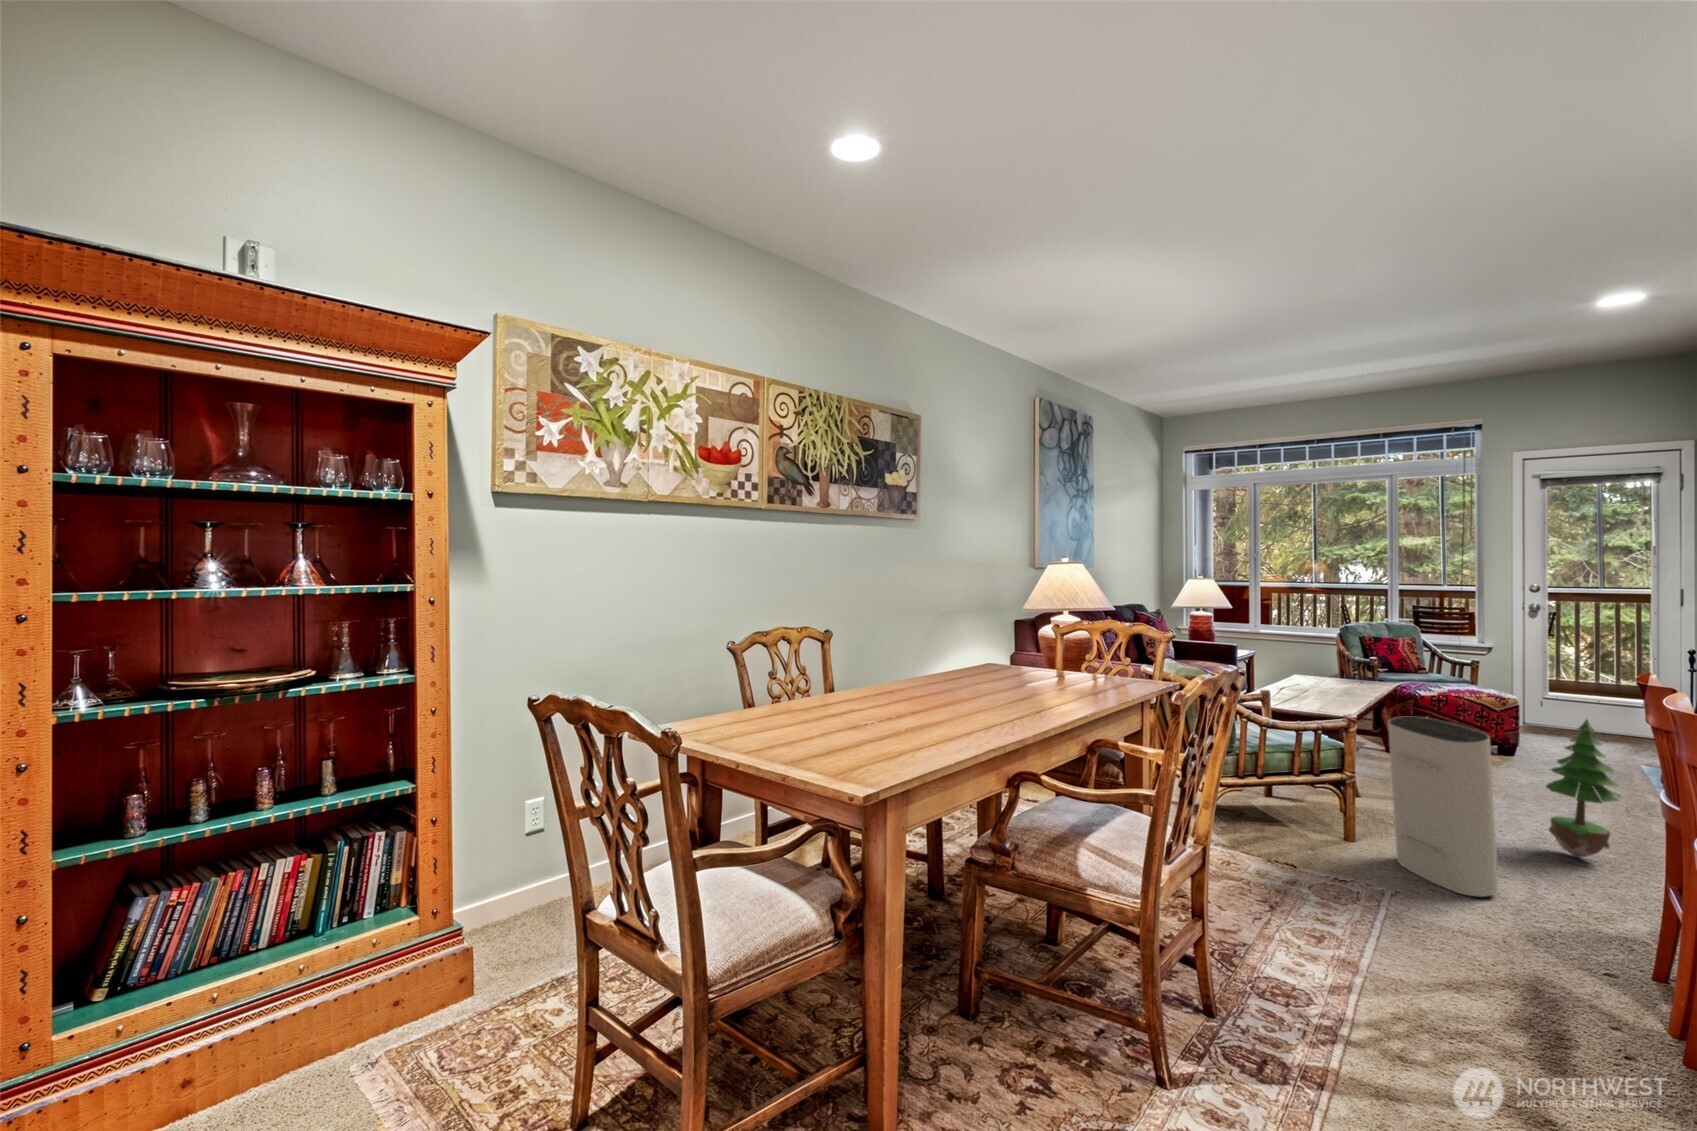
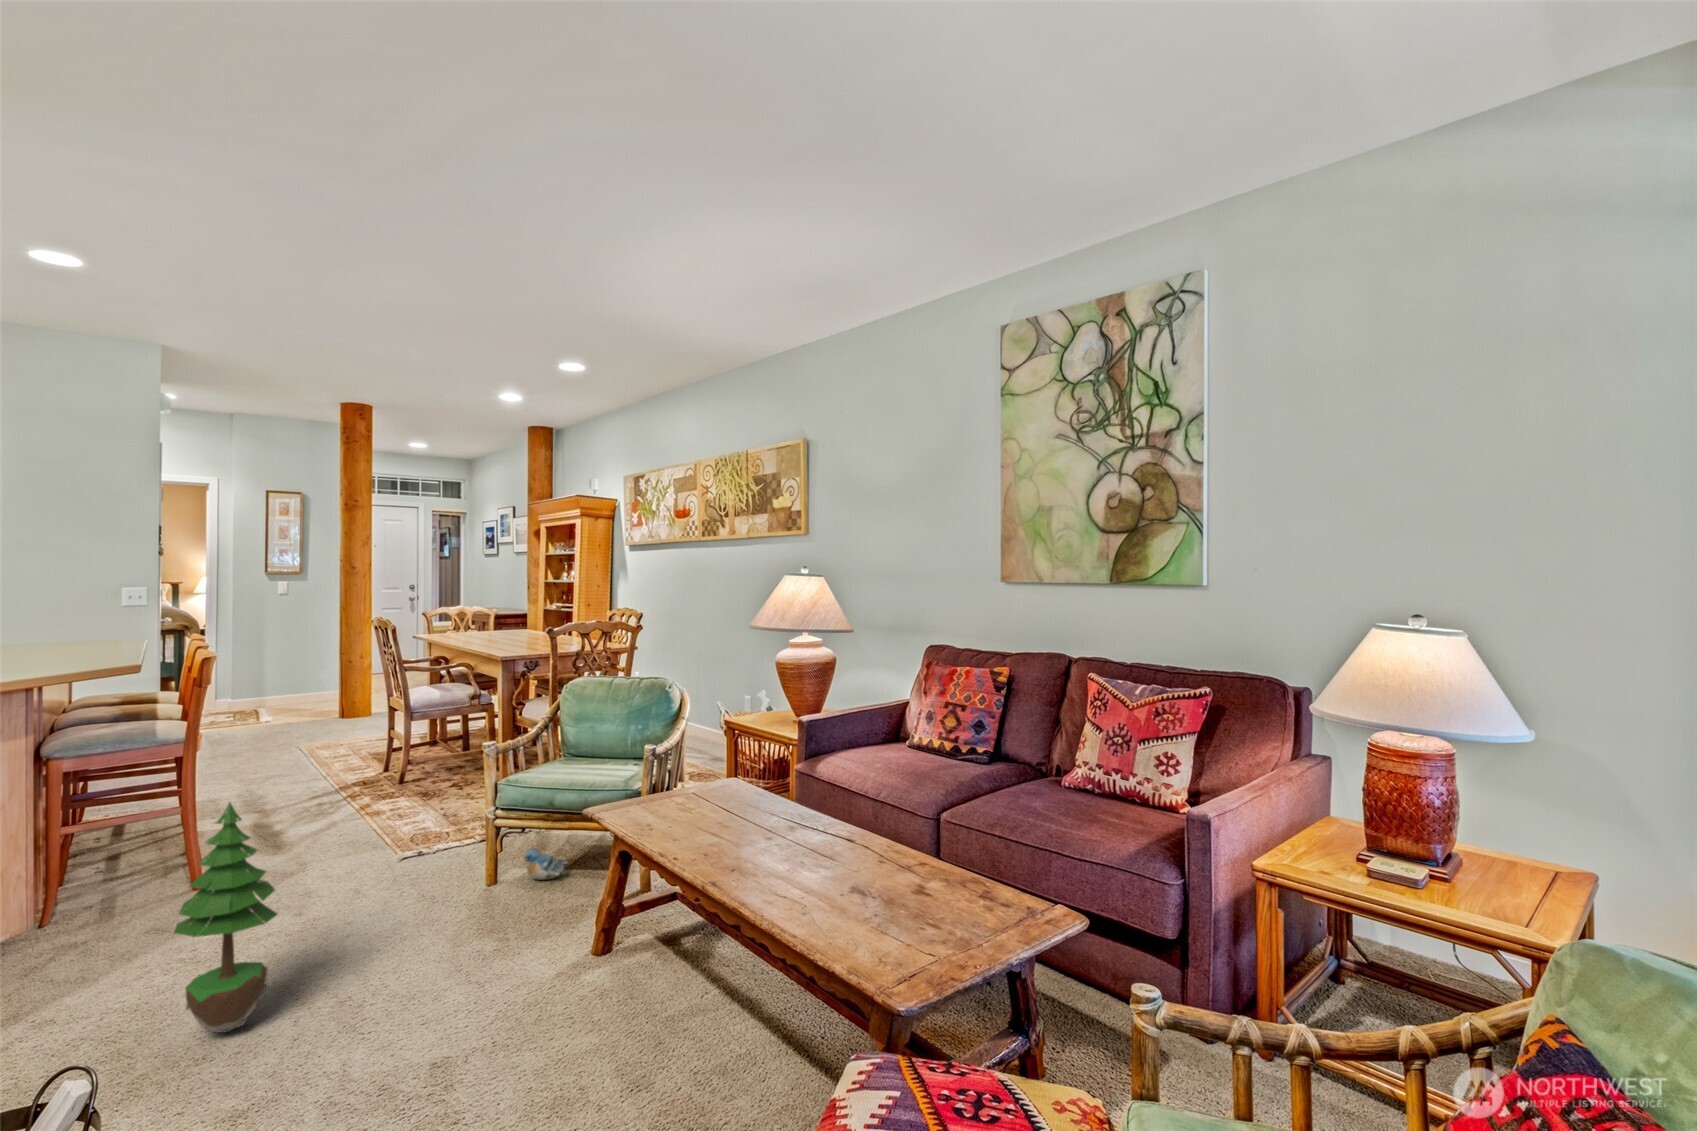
air purifier: present [1388,716,1498,897] -> none [316,731,426,908]
plush toy: none [1260,795,1298,819] -> present [524,848,568,880]

